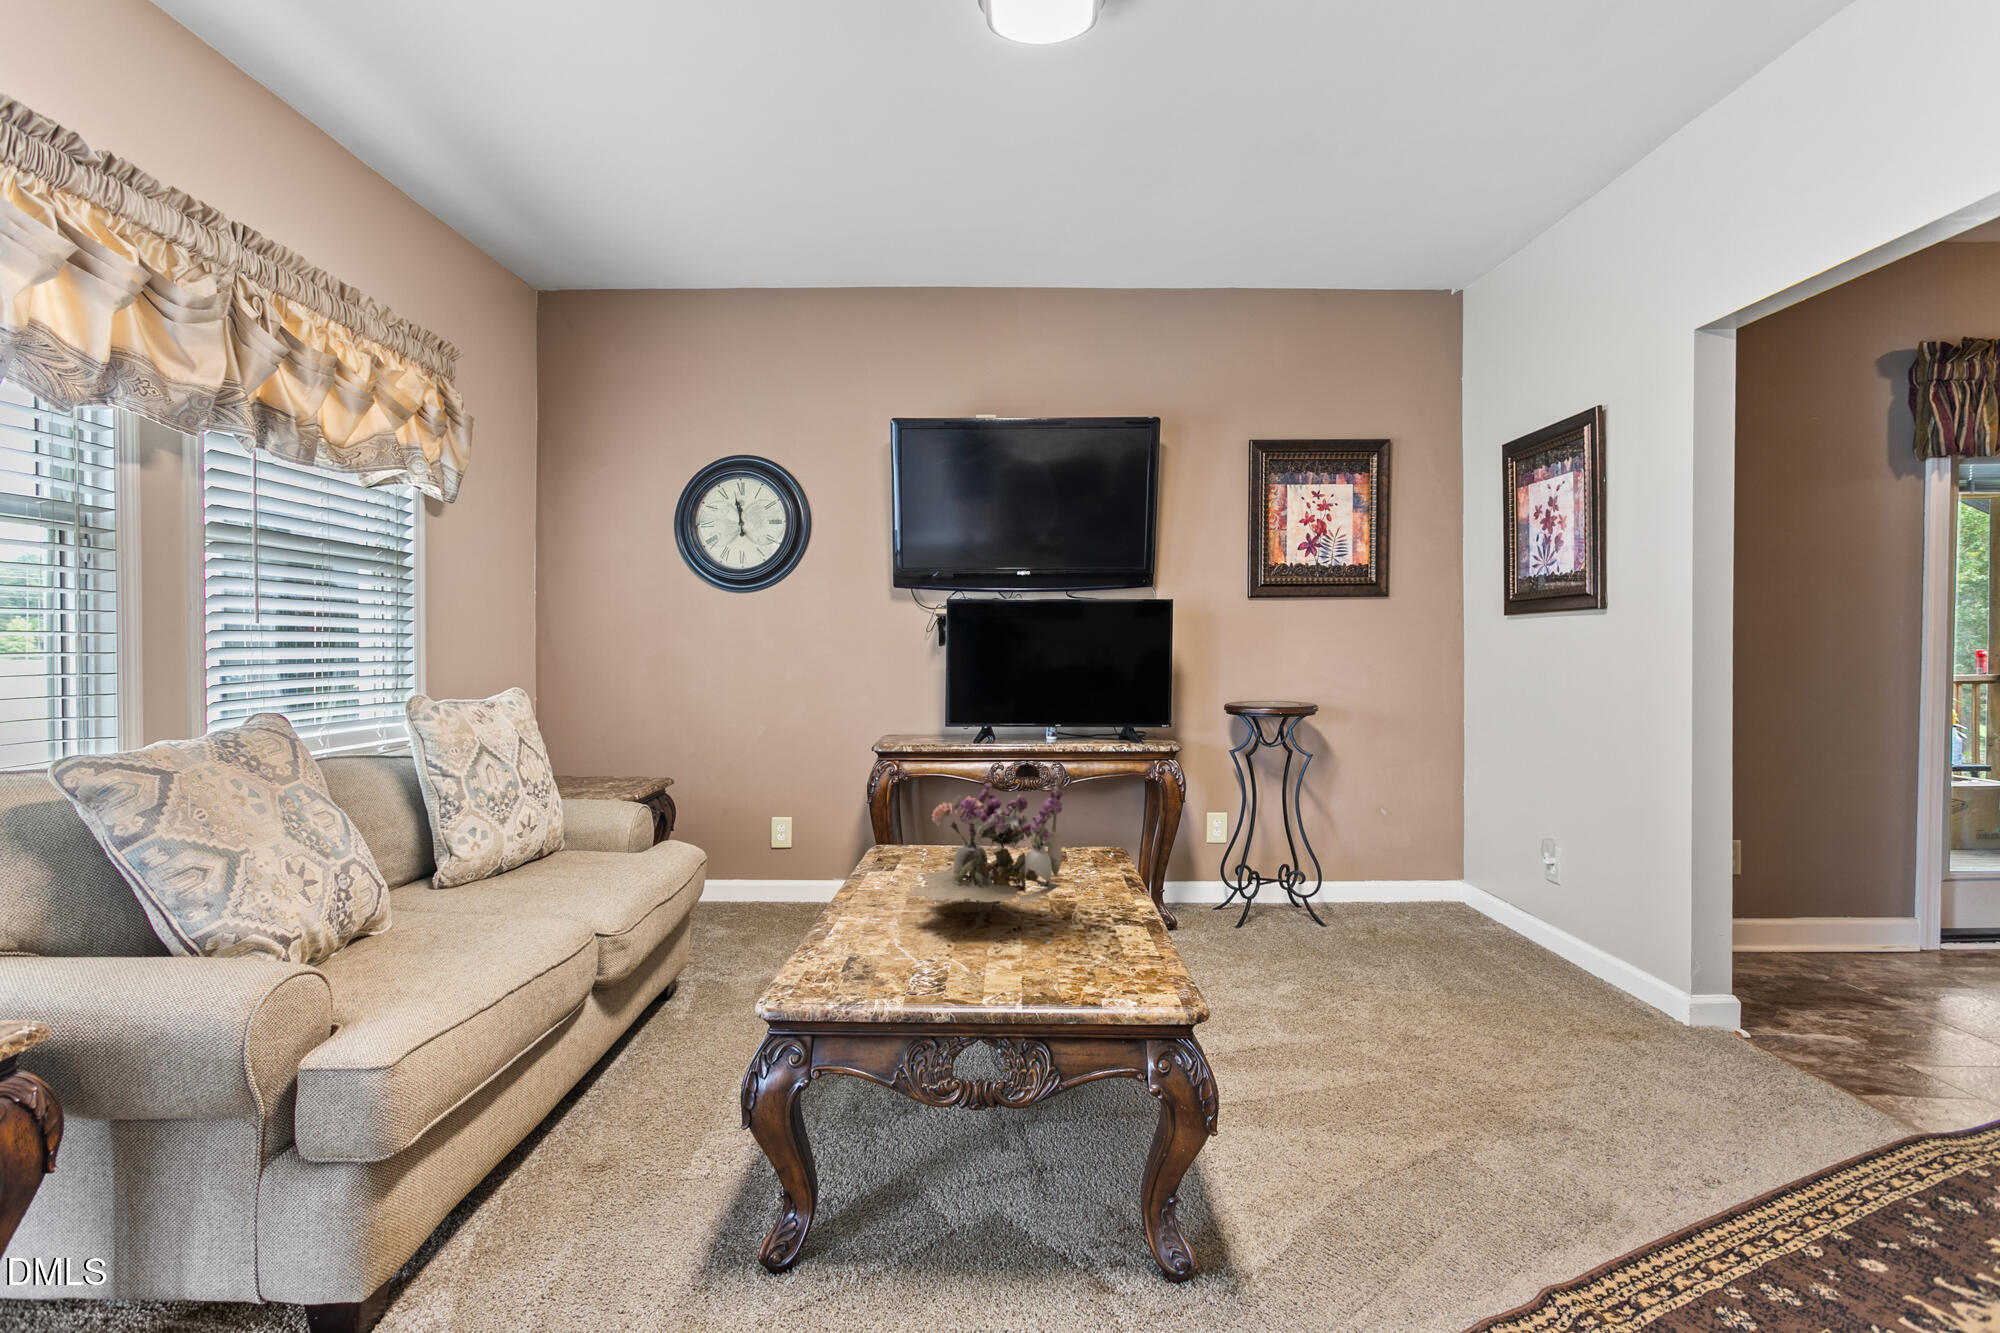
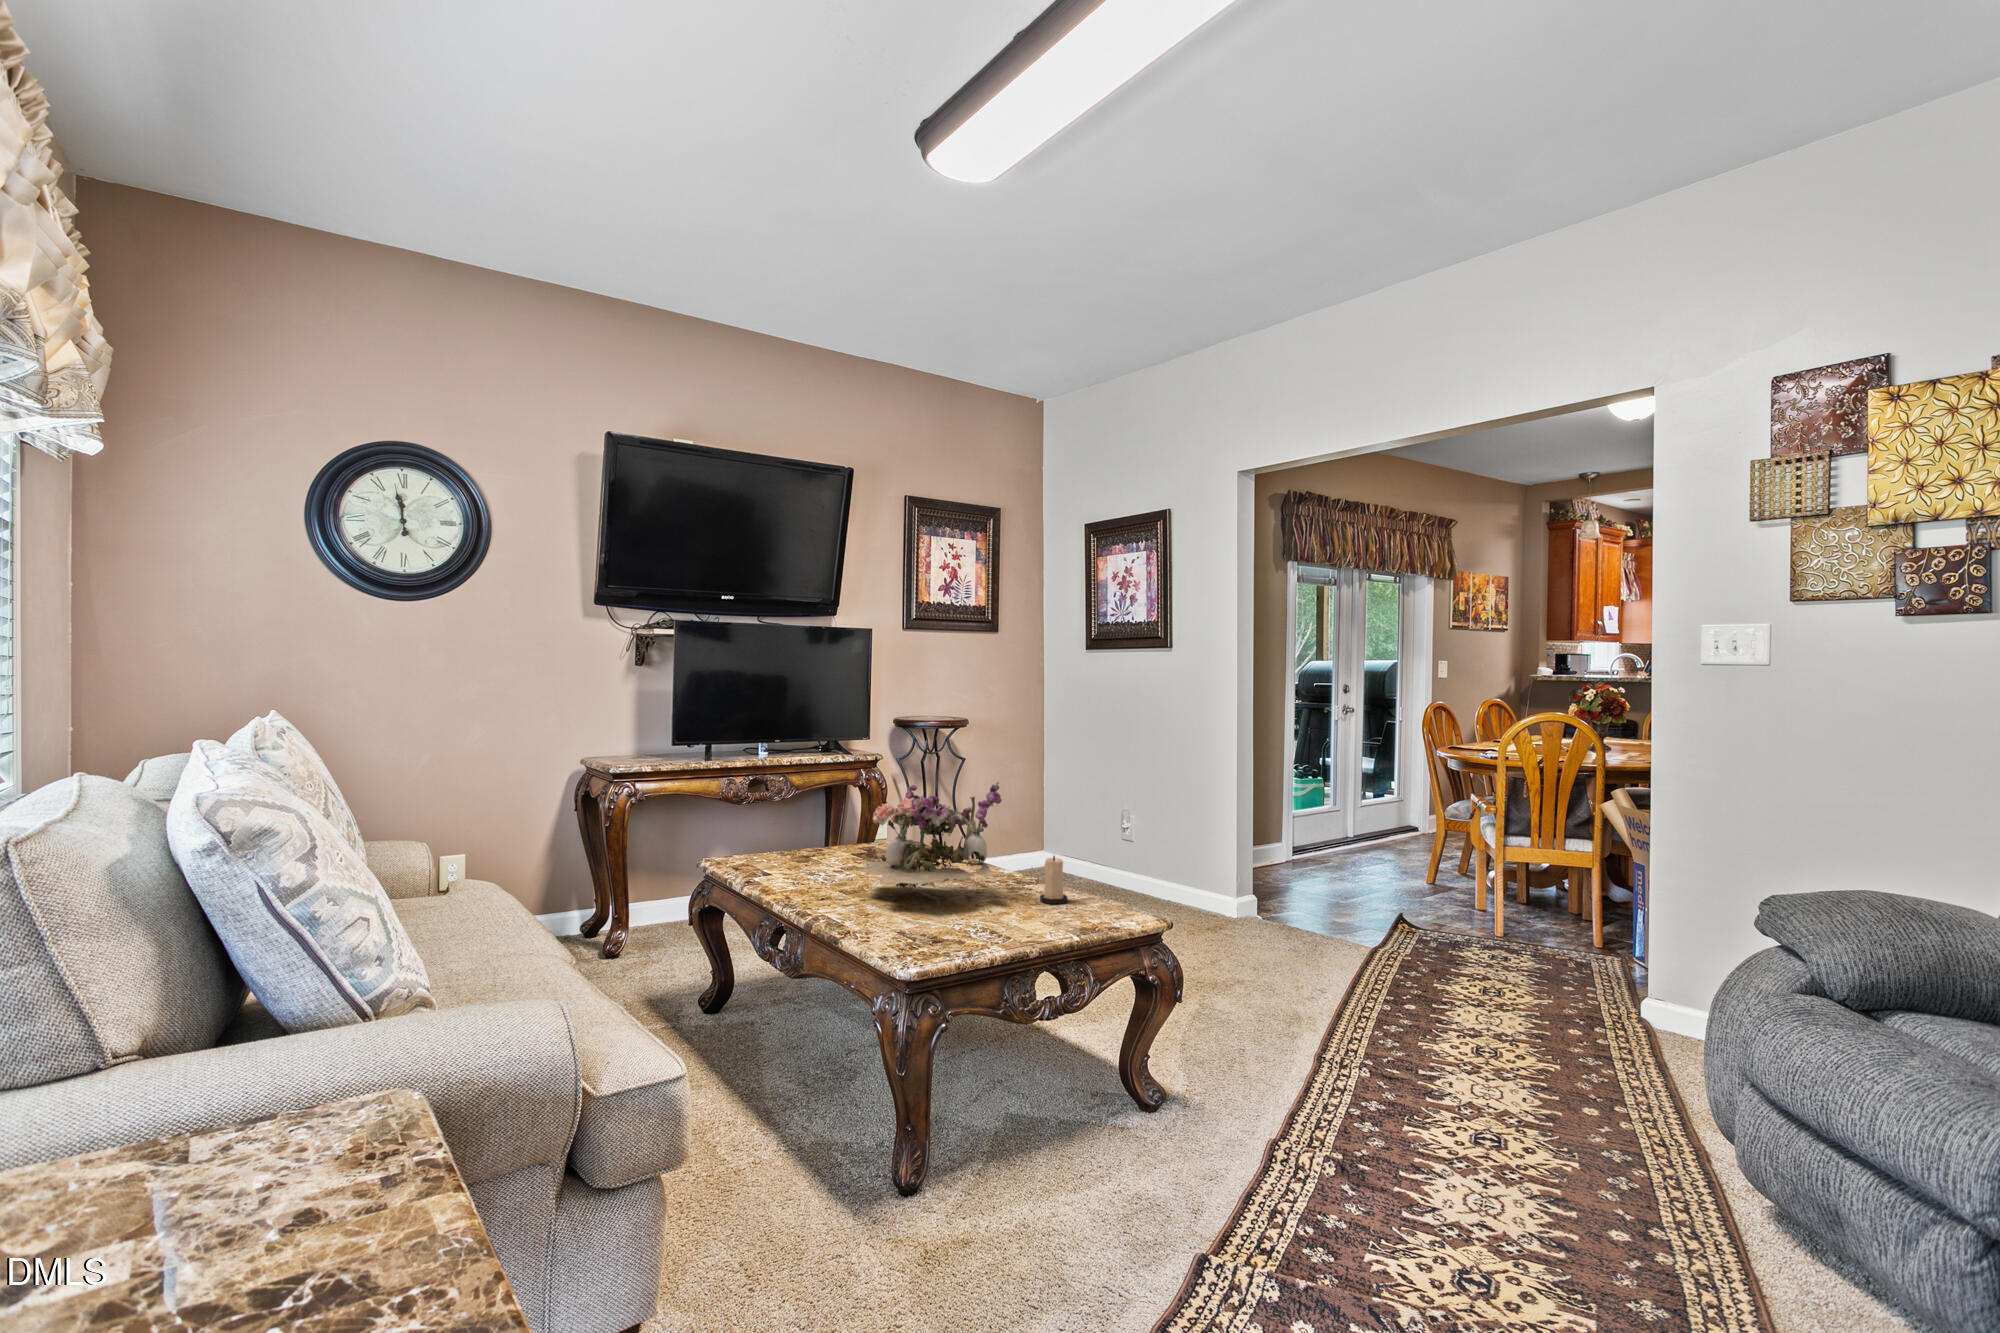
candle: none [1096,887,1133,952] -> present [1040,856,1068,904]

